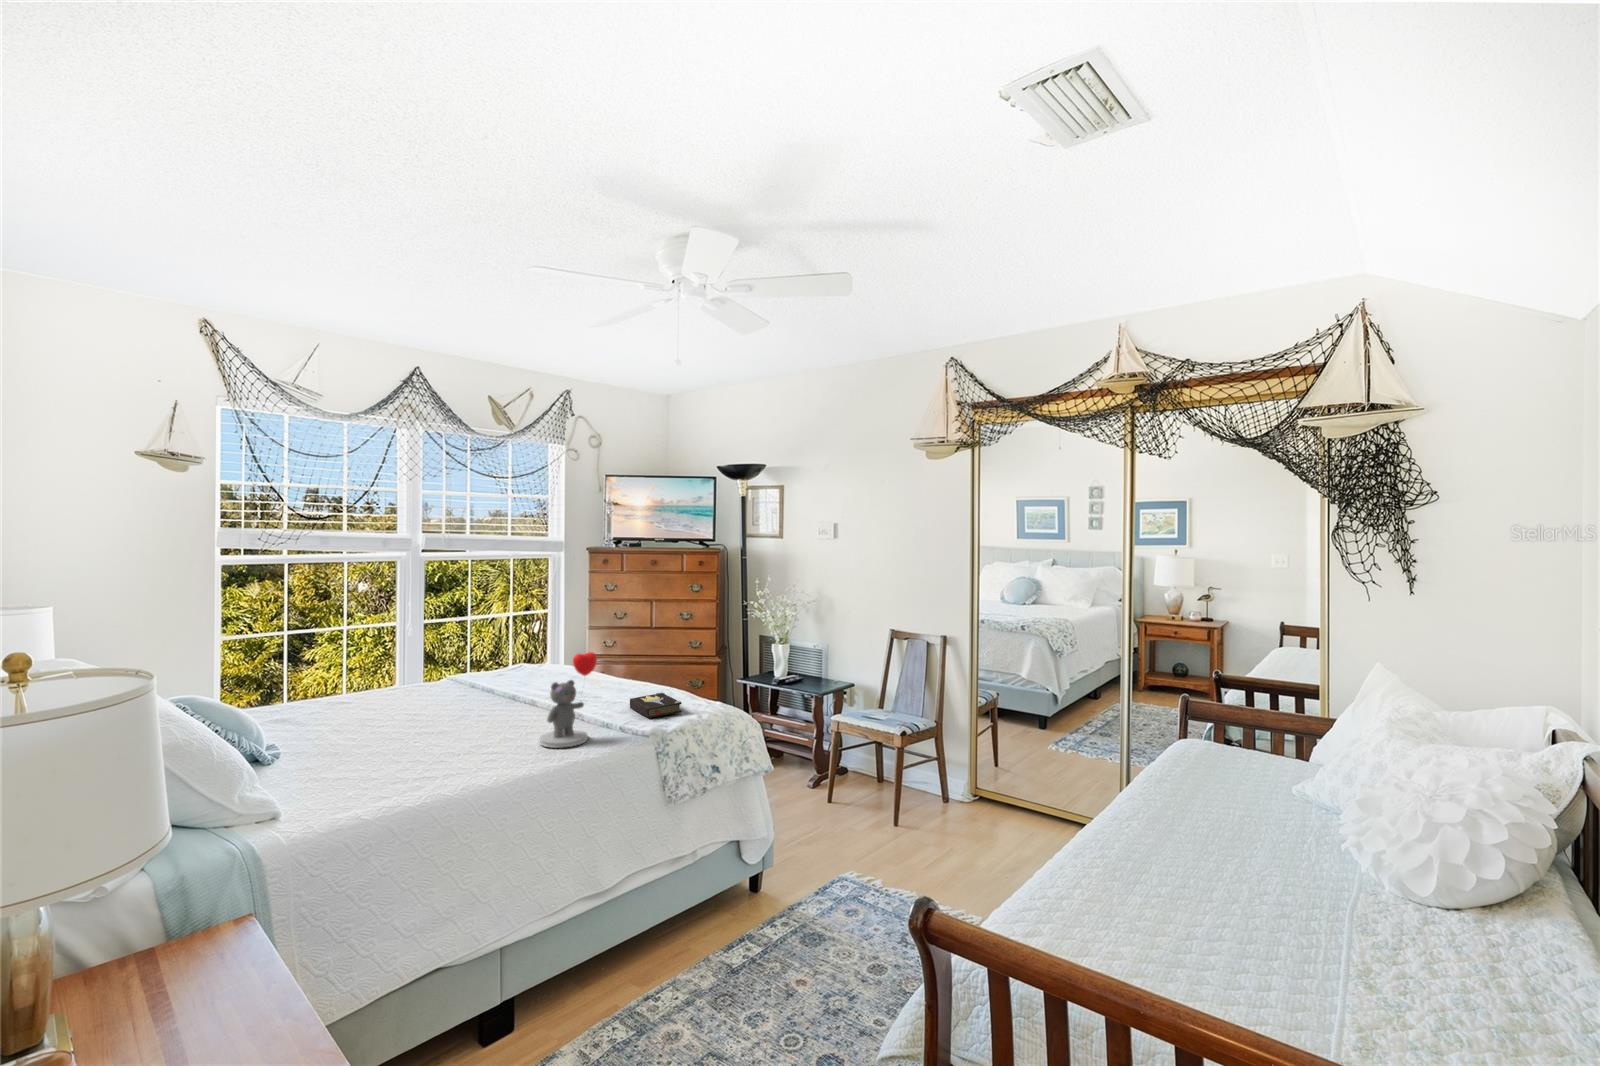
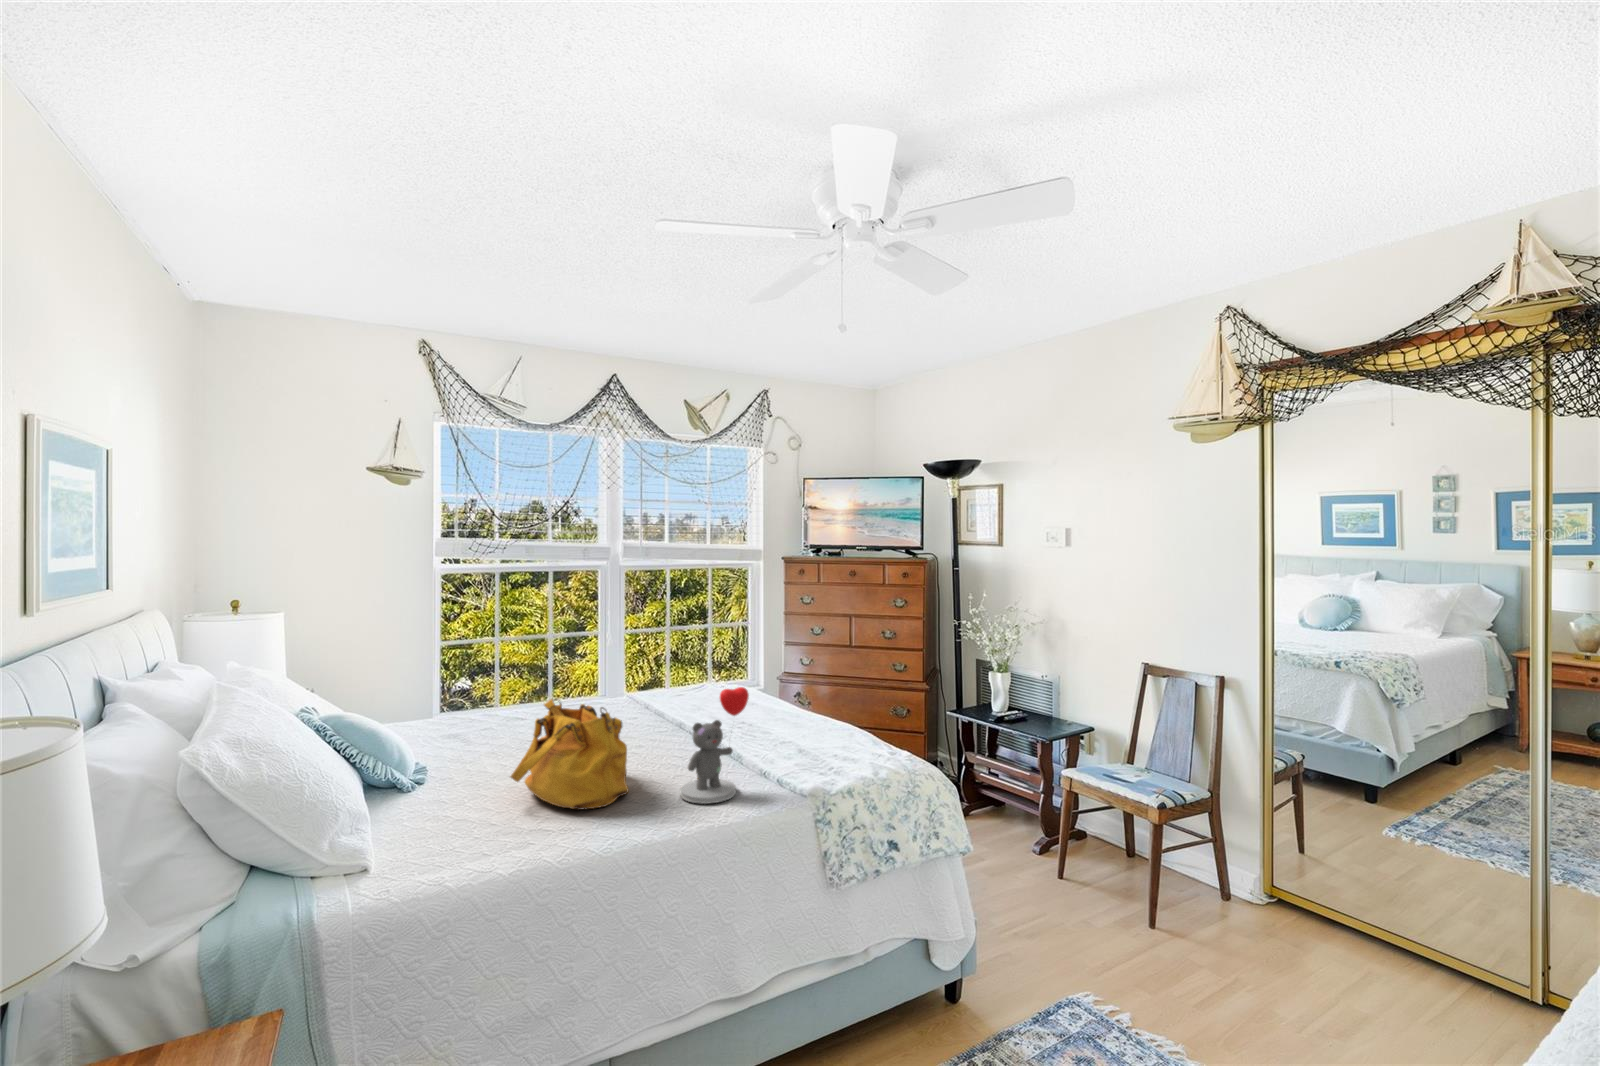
handbag: none [383,671,493,761] -> present [510,699,628,810]
hardback book: present [630,692,682,718] -> none [799,735,858,769]

